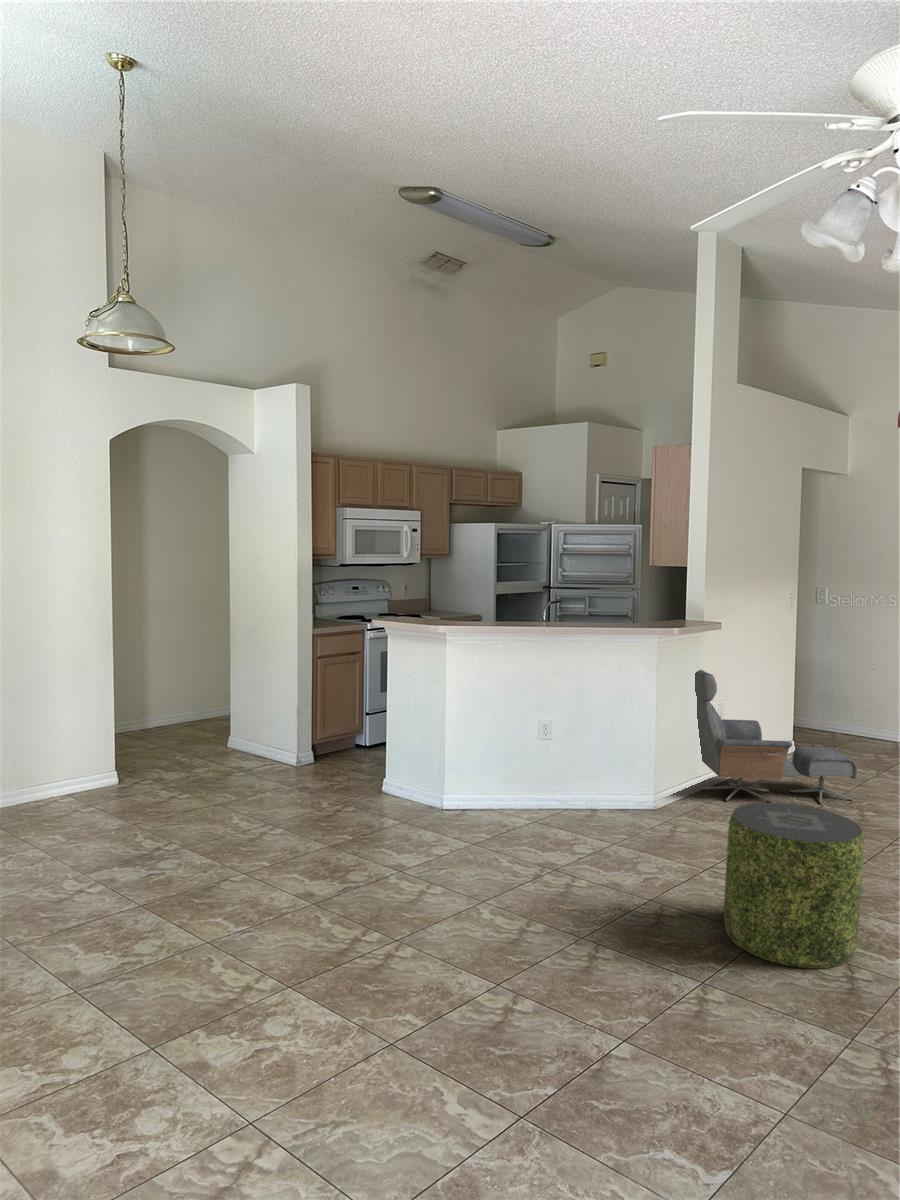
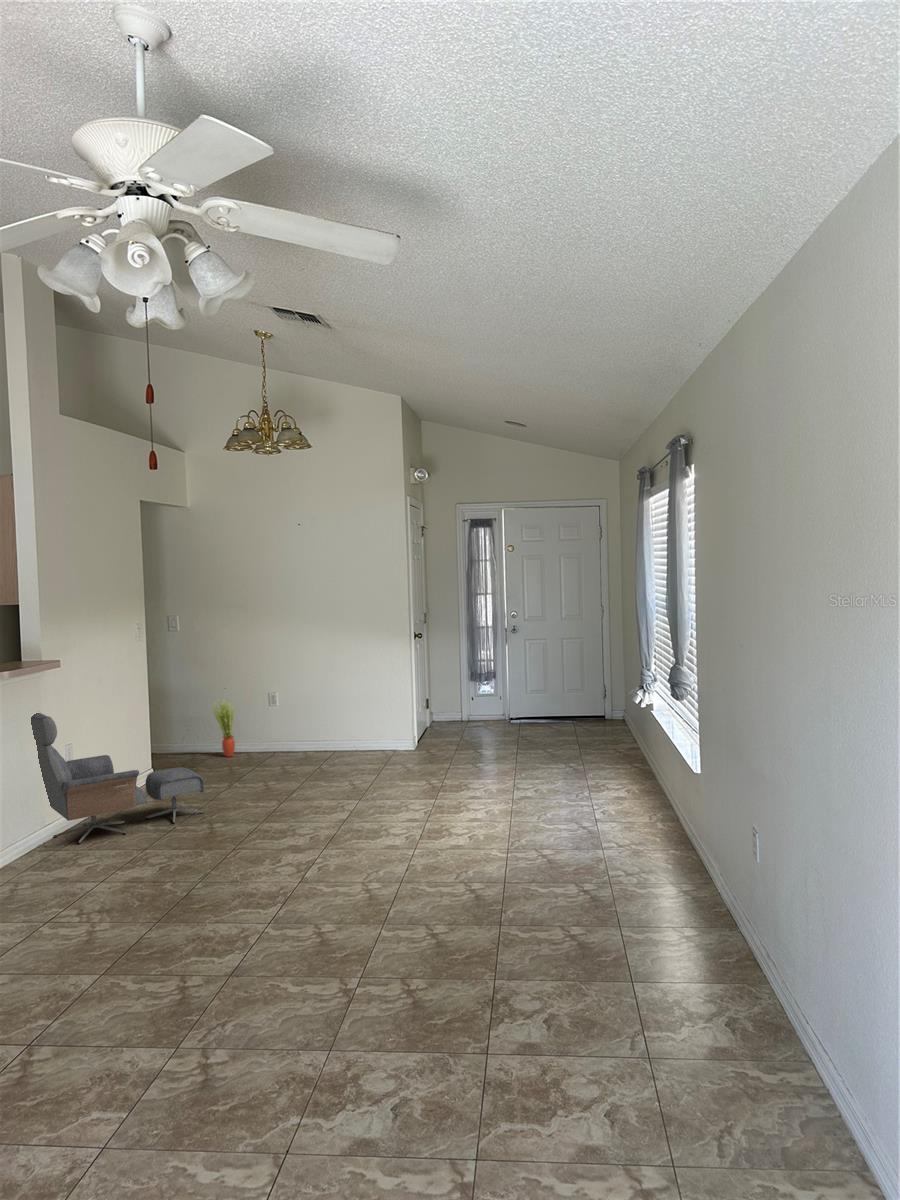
potted plant: none [859,683,888,746] -> present [212,700,236,757]
pouf: present [724,803,864,969] -> none [54,833,190,998]

